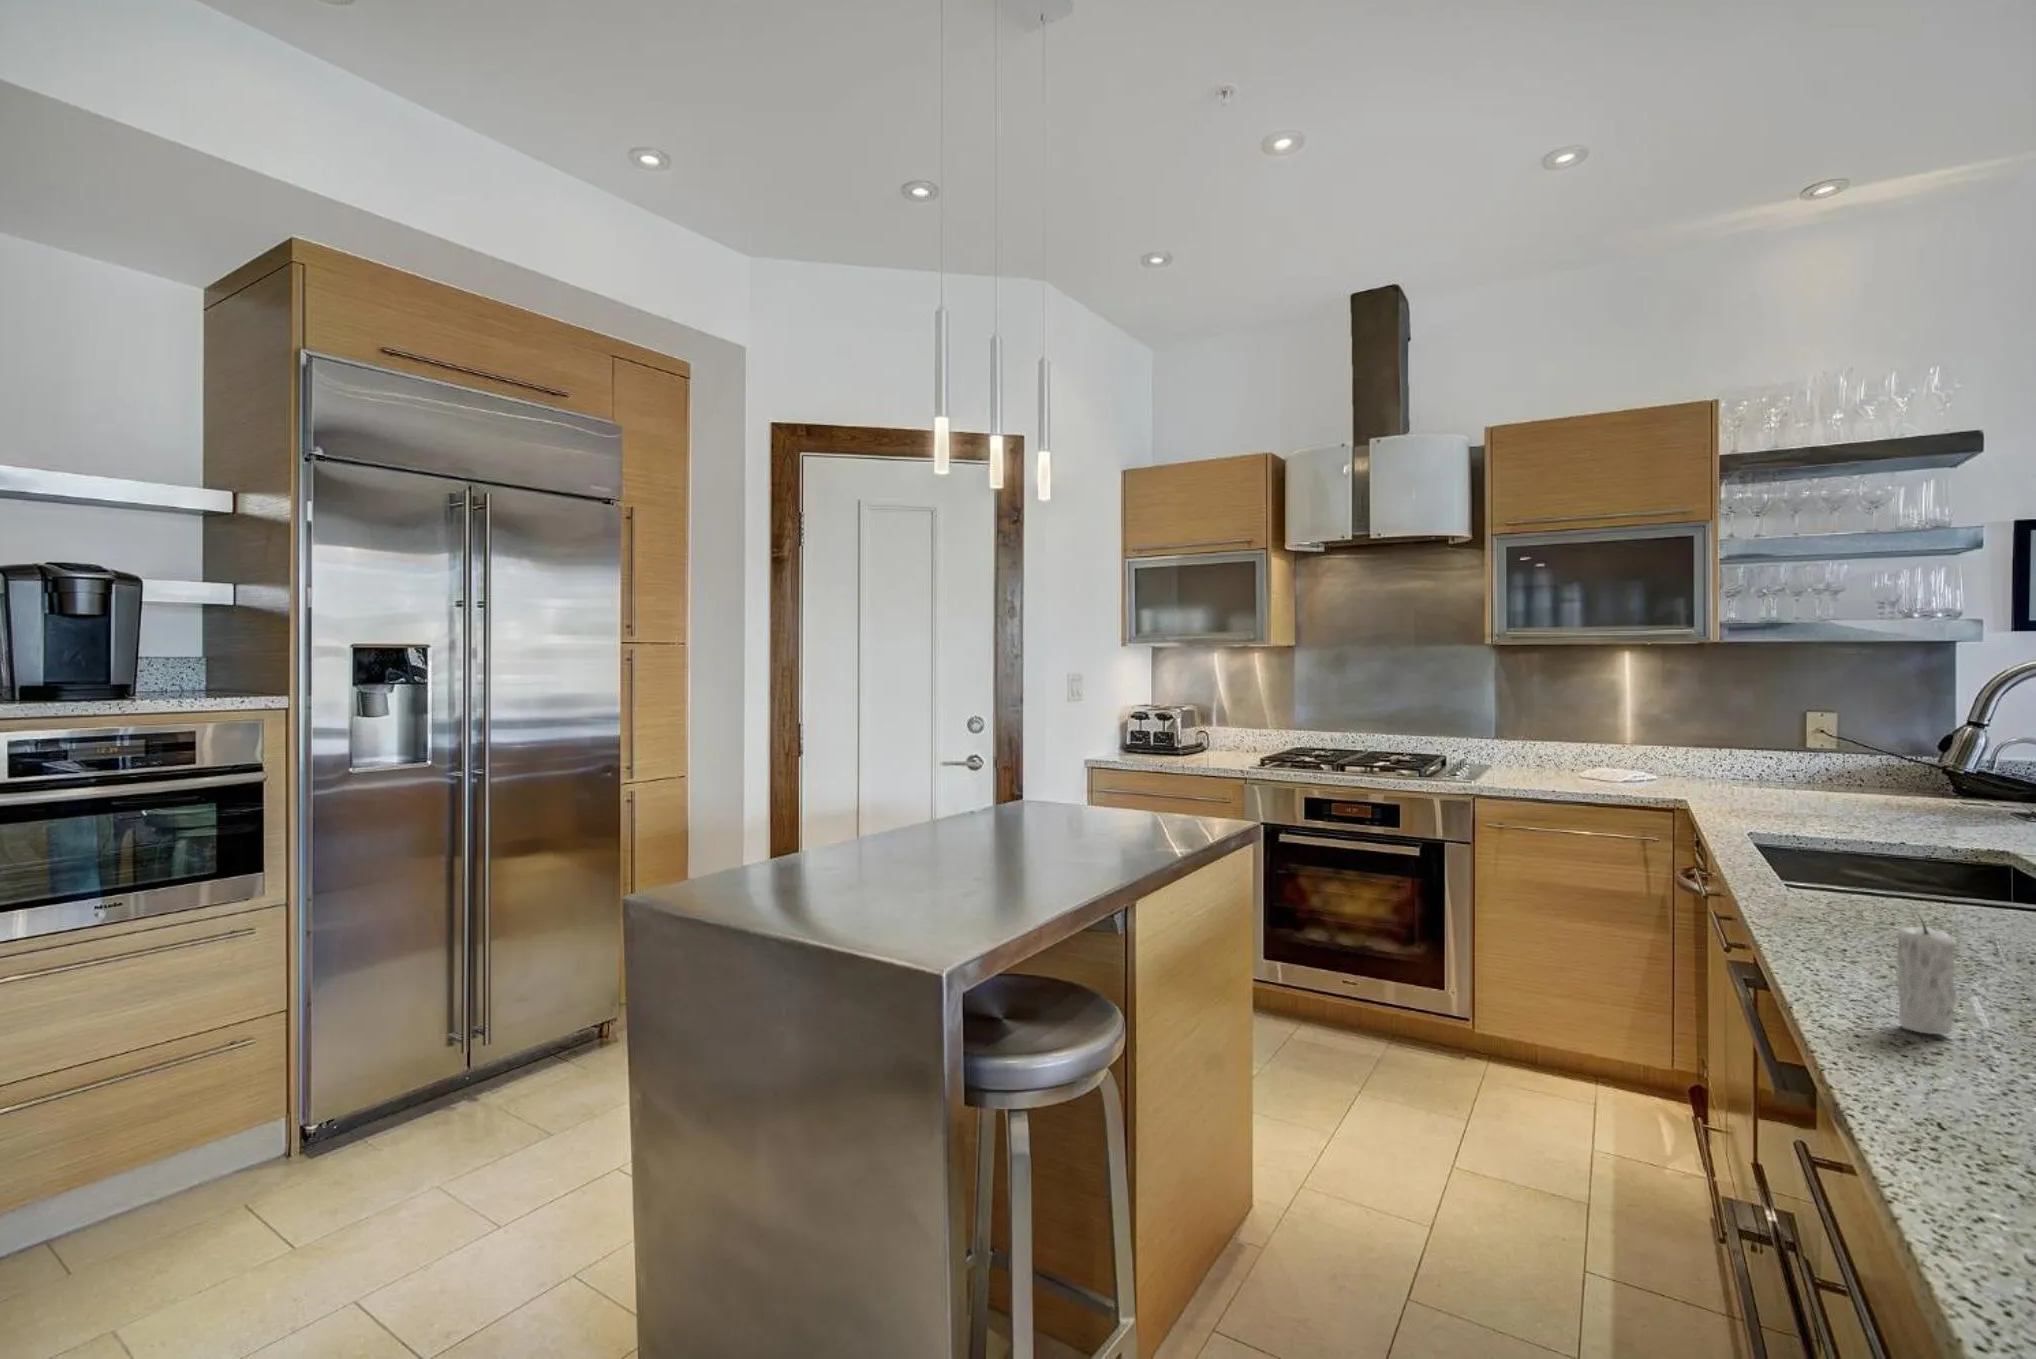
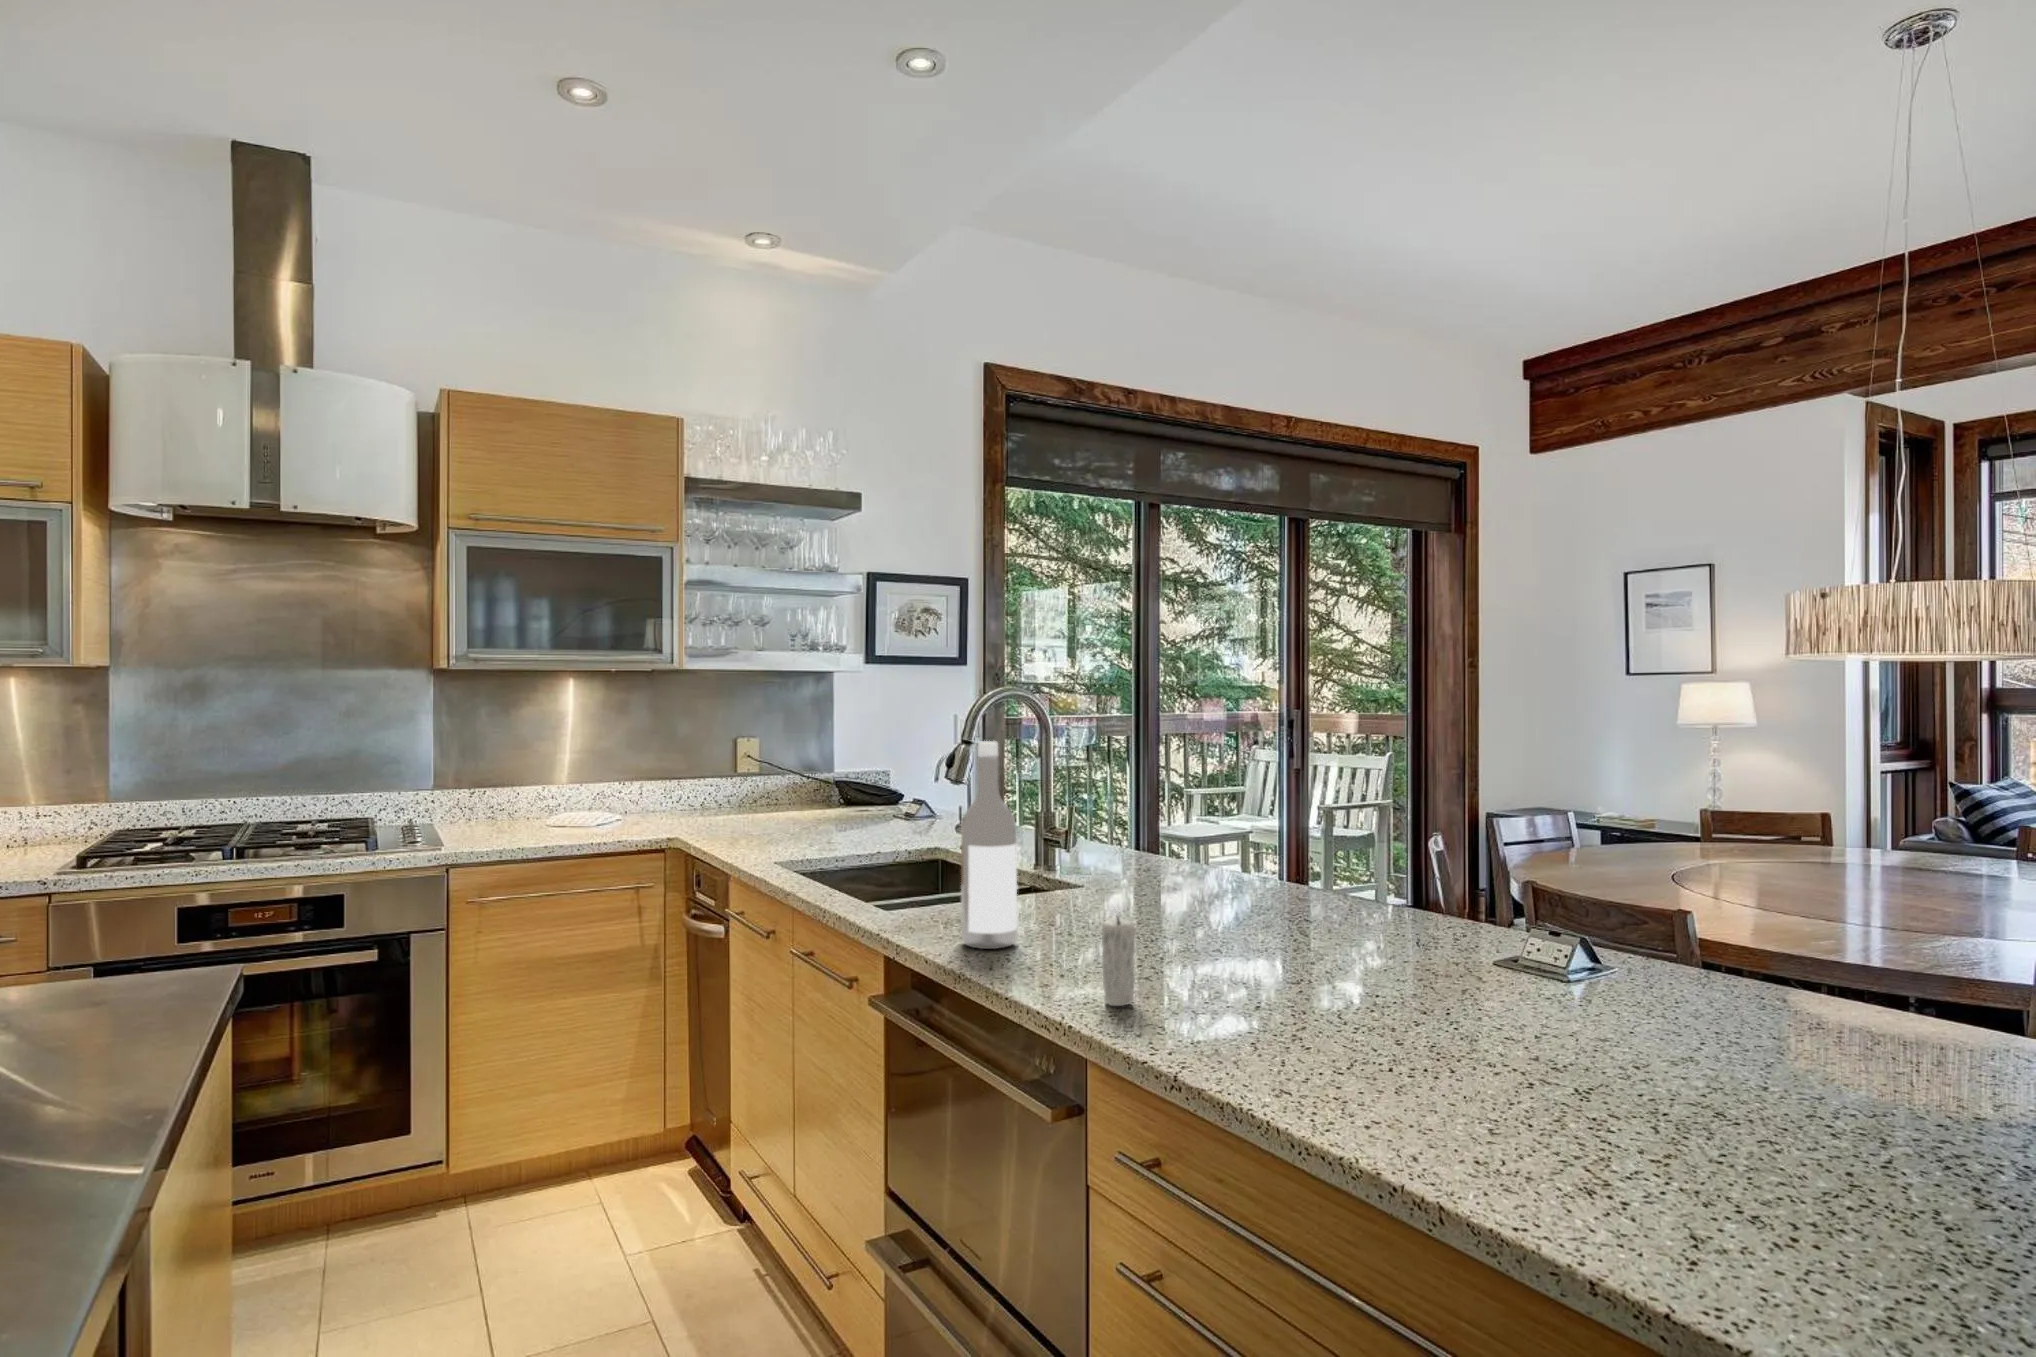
wine bottle: none [1821,712,1909,950] -> present [961,741,1017,949]

